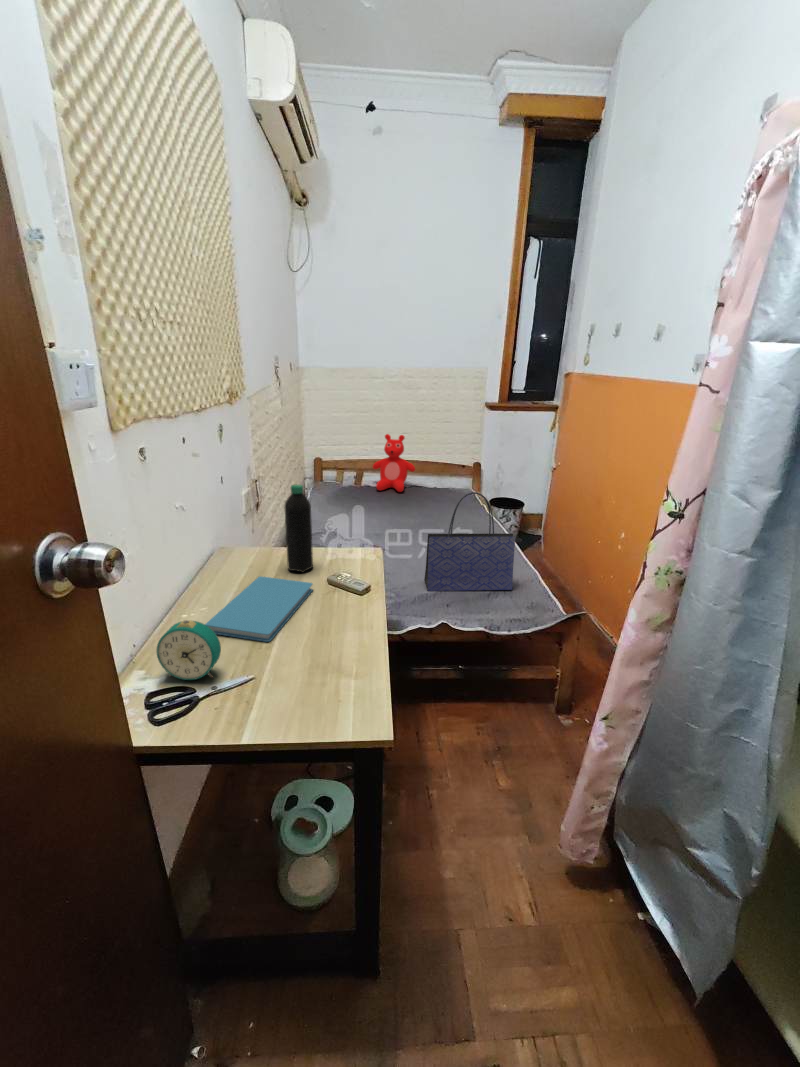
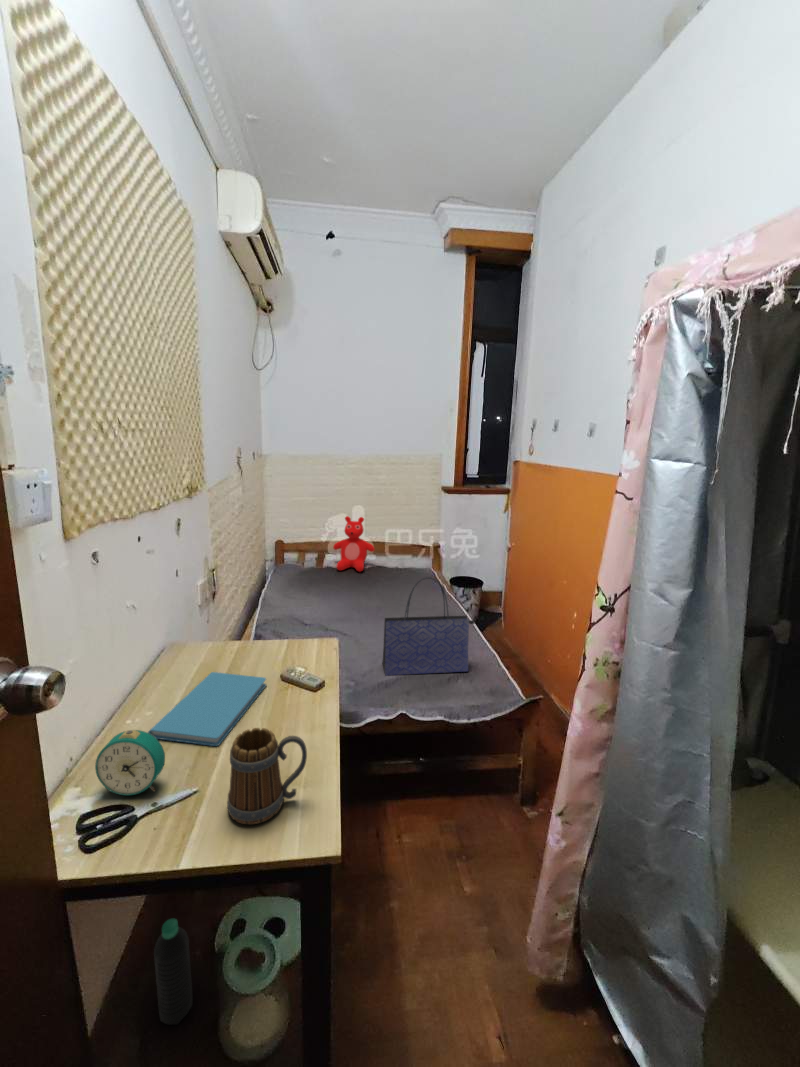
water bottle: present [284,485,313,573] -> present [154,918,193,1024]
mug: none [282,622,358,710] -> present [227,728,307,824]

